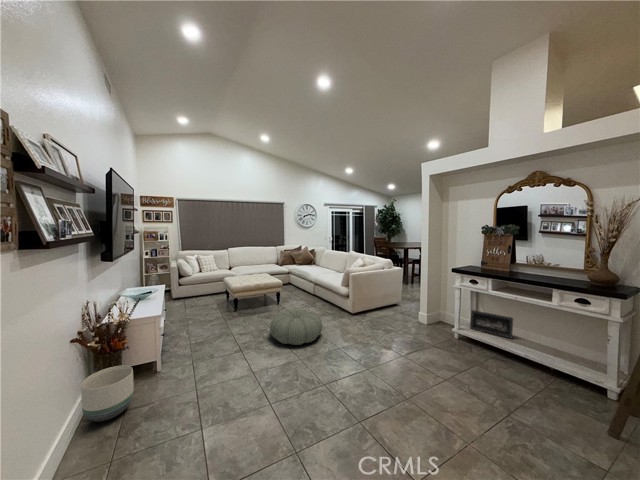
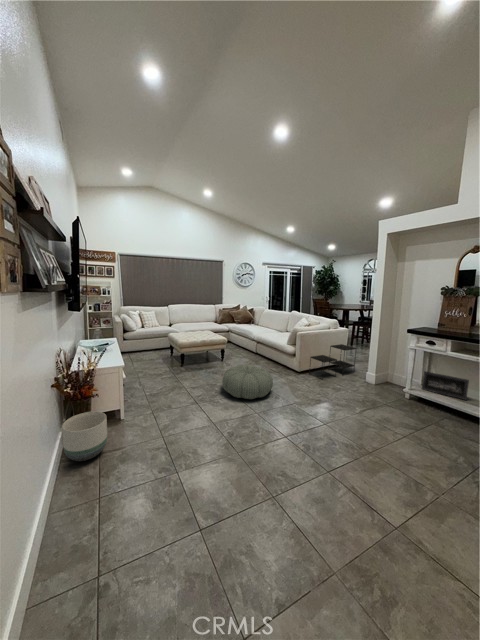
side table: none [364,284,410,321] -> present [310,344,356,379]

